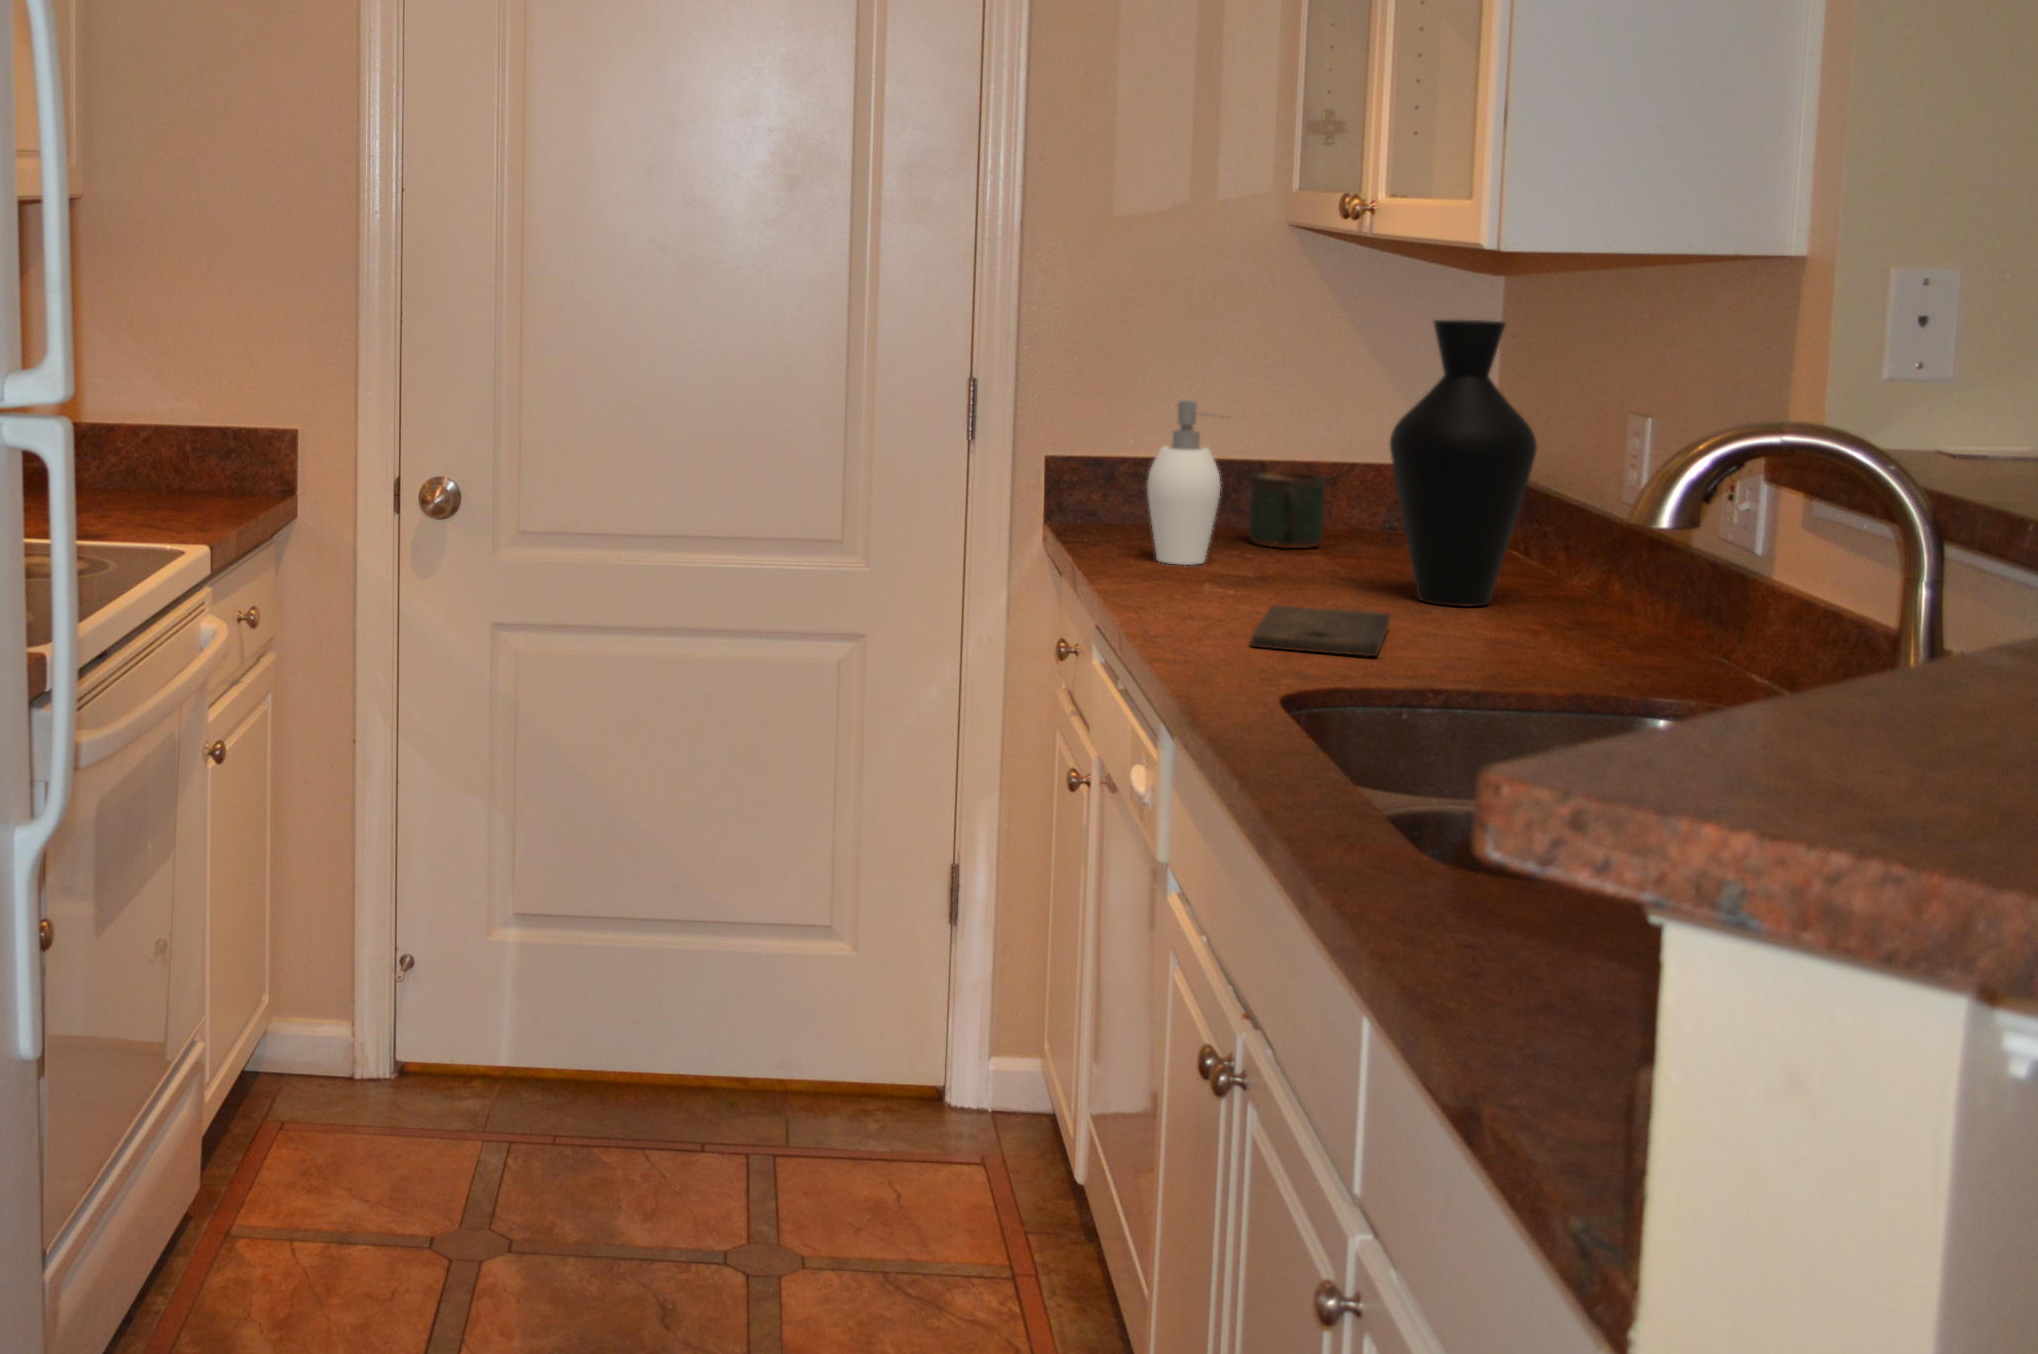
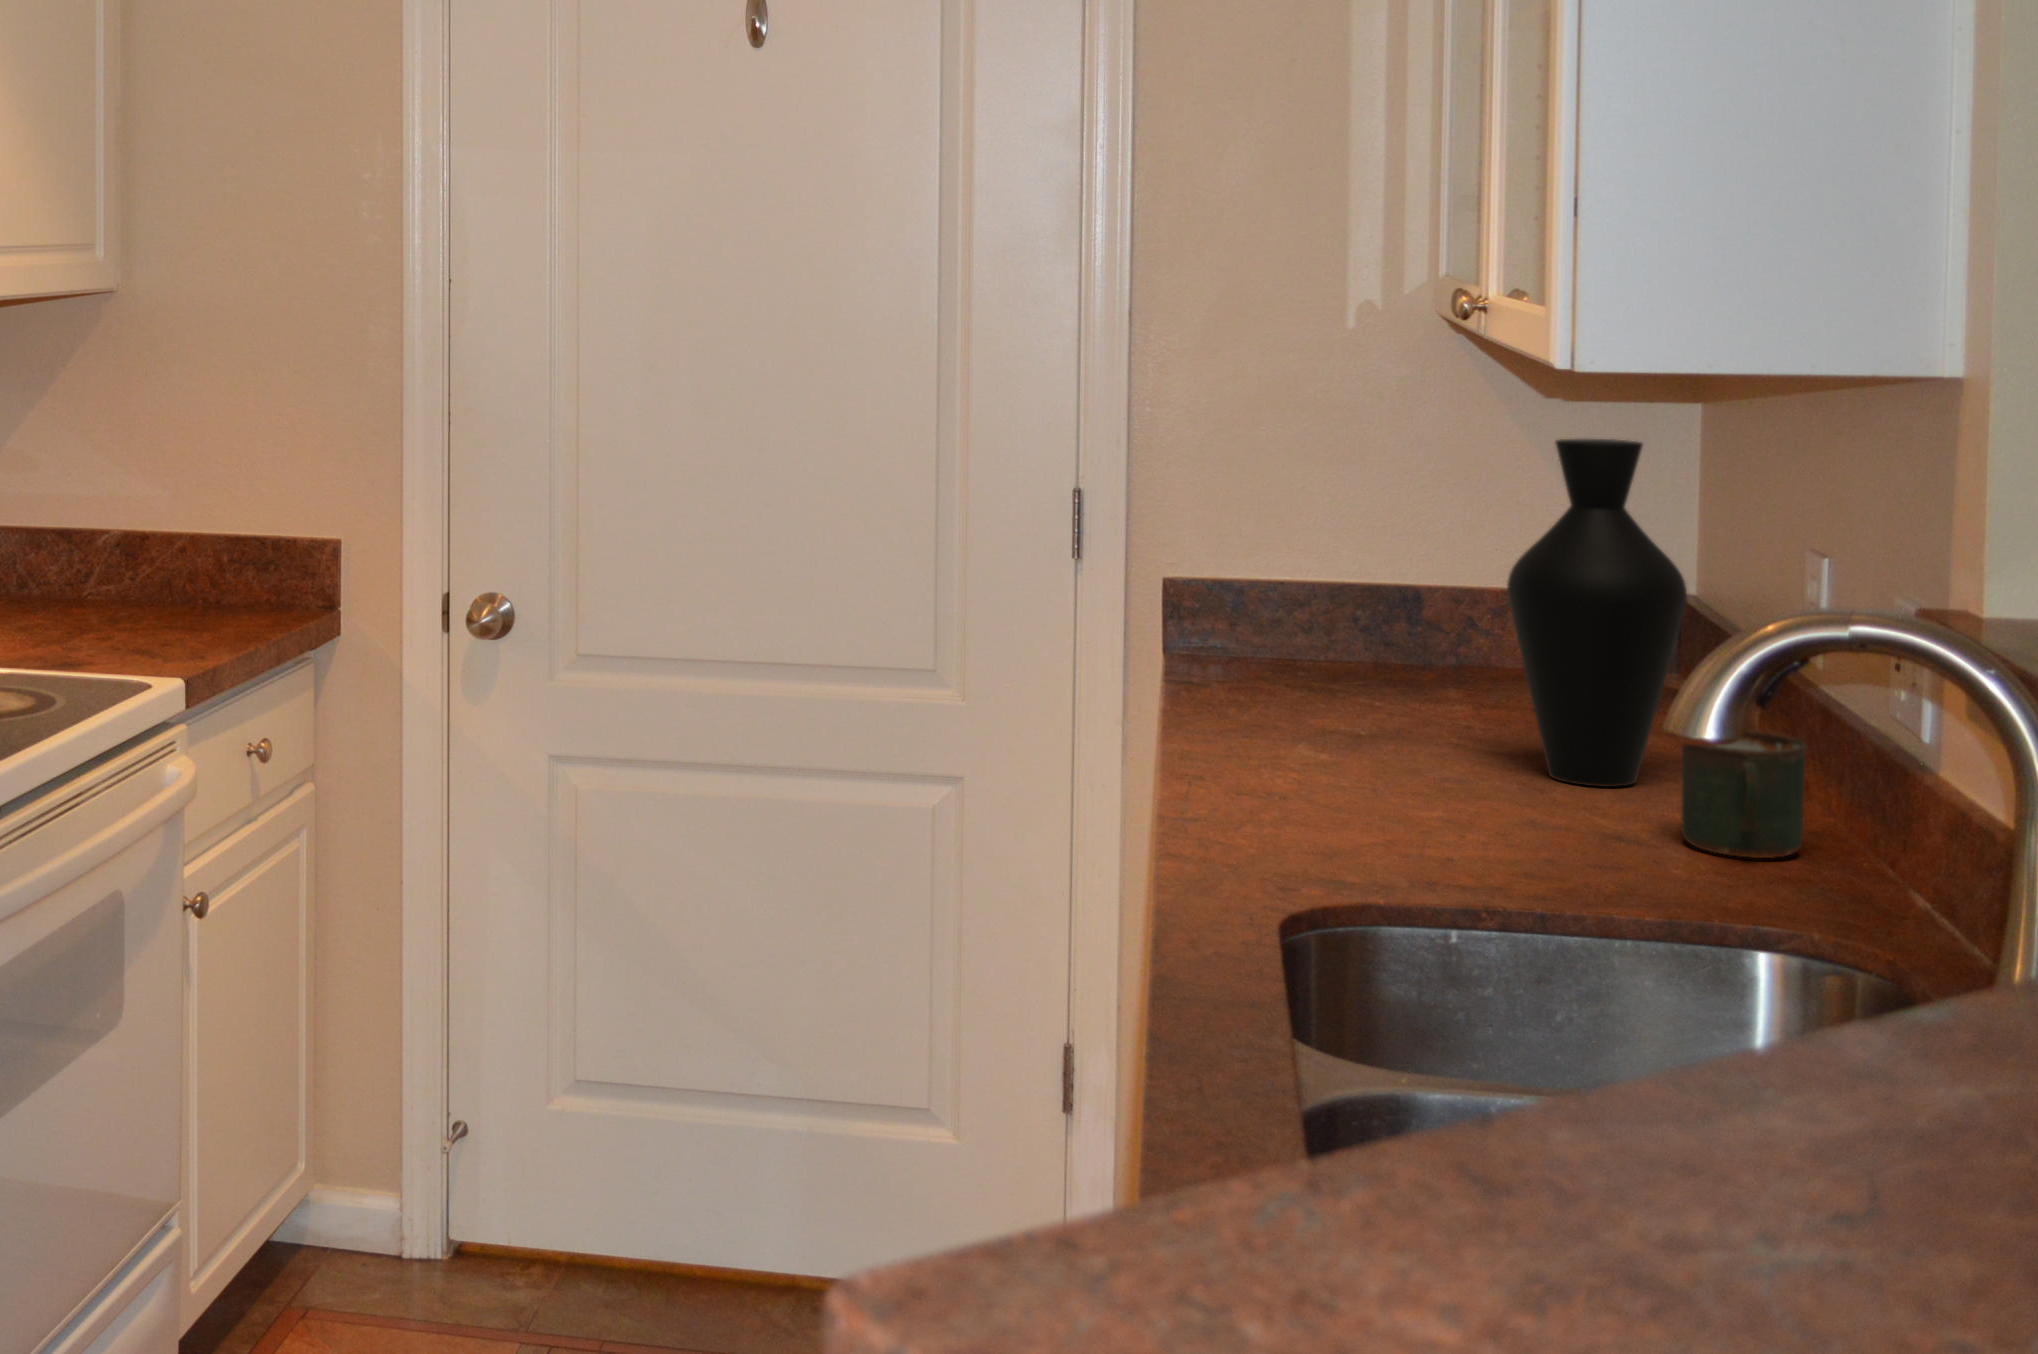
soap dispenser: present [1147,400,1221,565] -> none [1246,525,1334,718]
mug: present [1250,471,1326,548] -> present [1682,730,1807,858]
cutting board: present [1251,605,1390,656] -> none [1281,785,1478,861]

